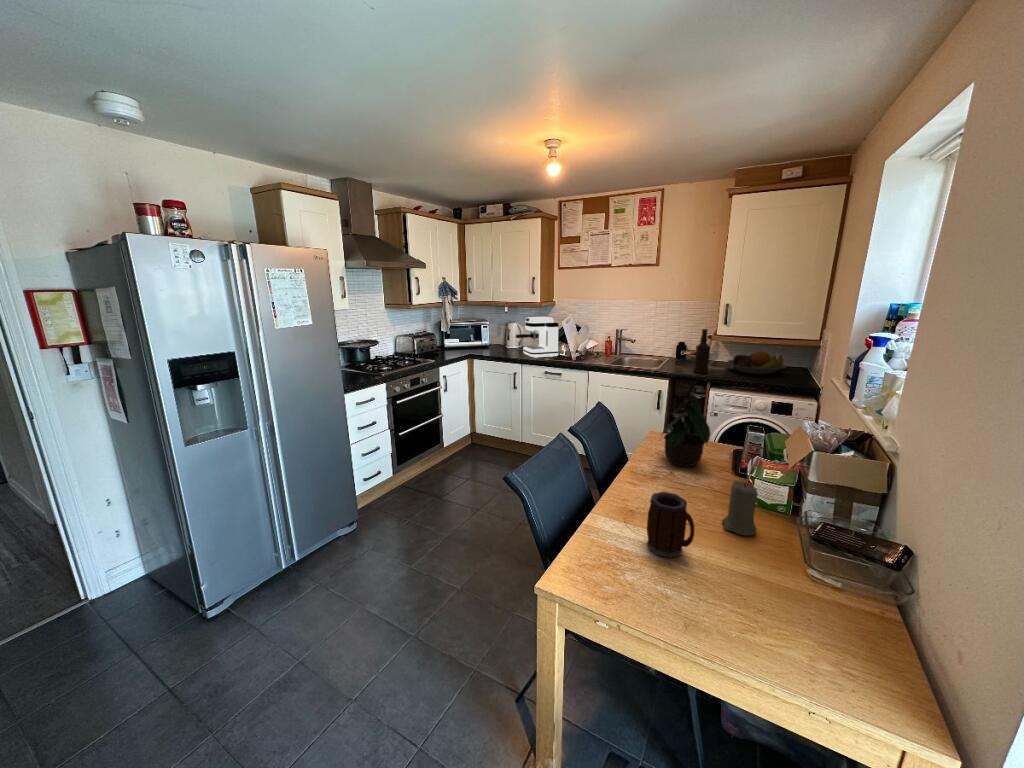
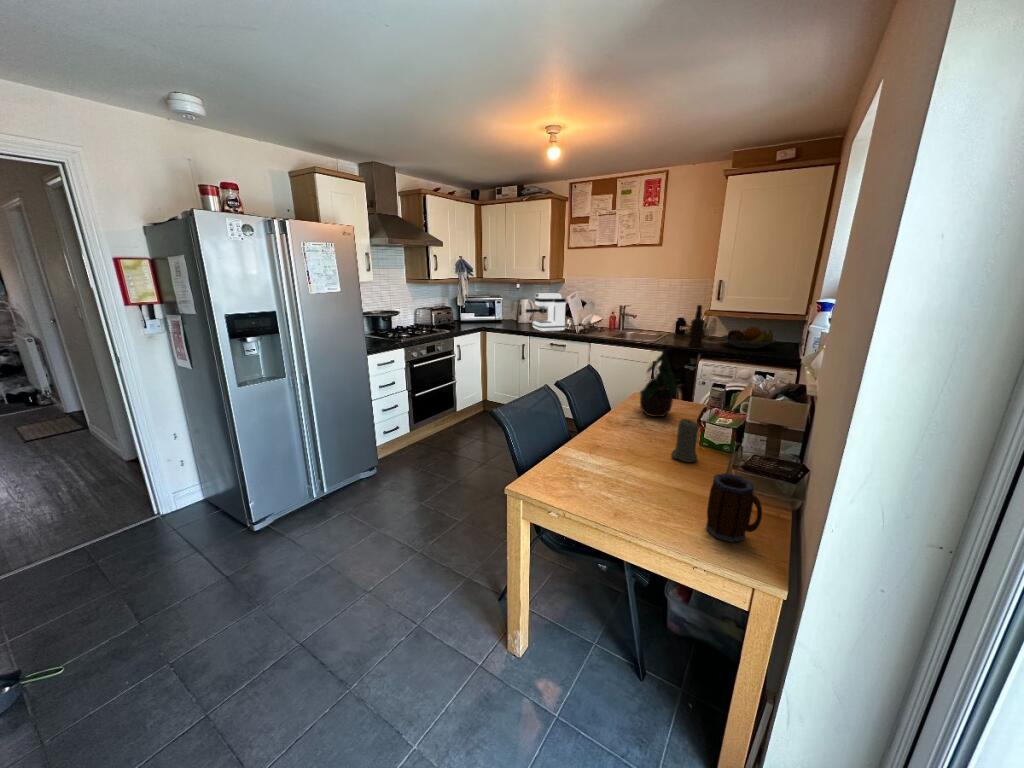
mug: present [647,492,695,558] -> present [706,473,762,542]

